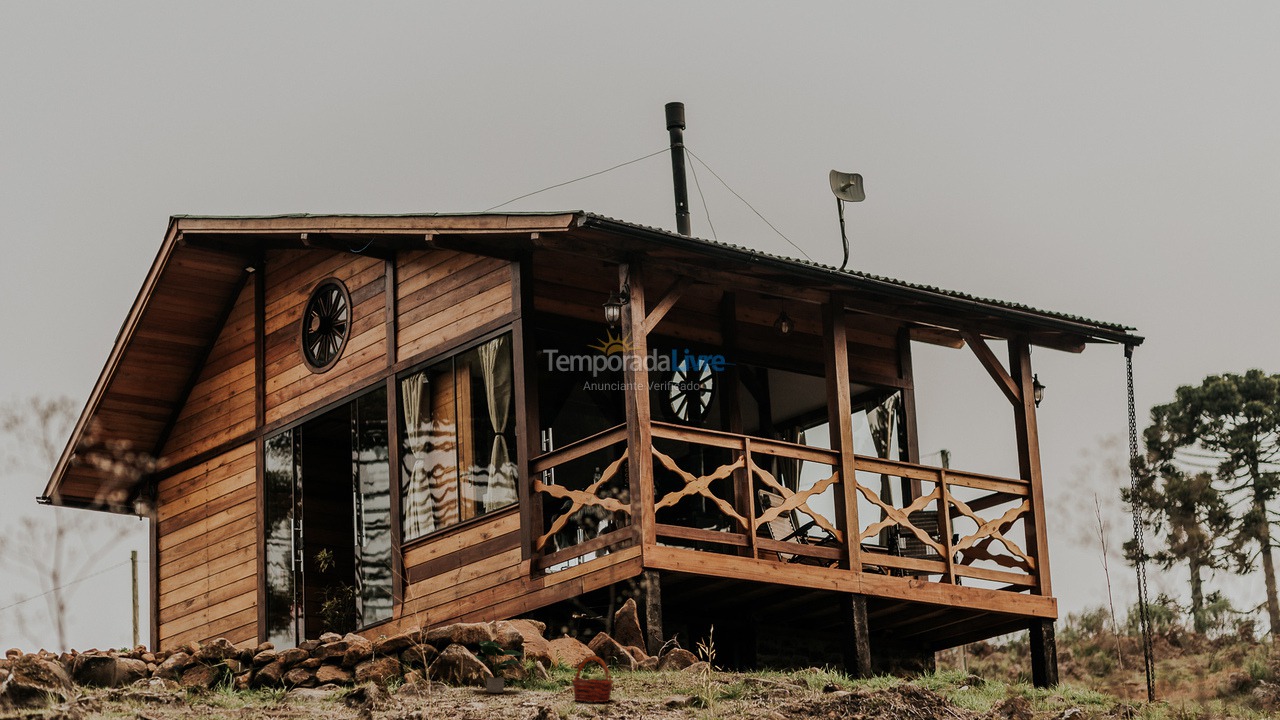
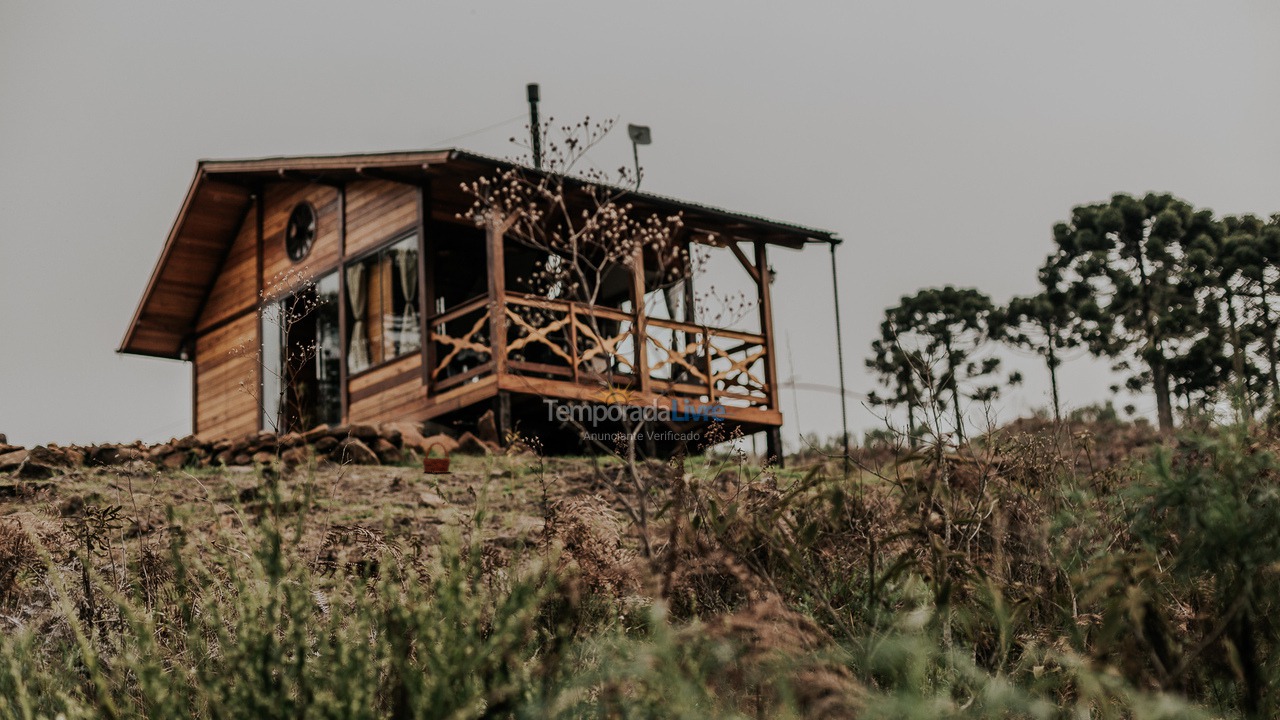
potted plant: present [475,641,522,693] -> none [358,432,393,468]

